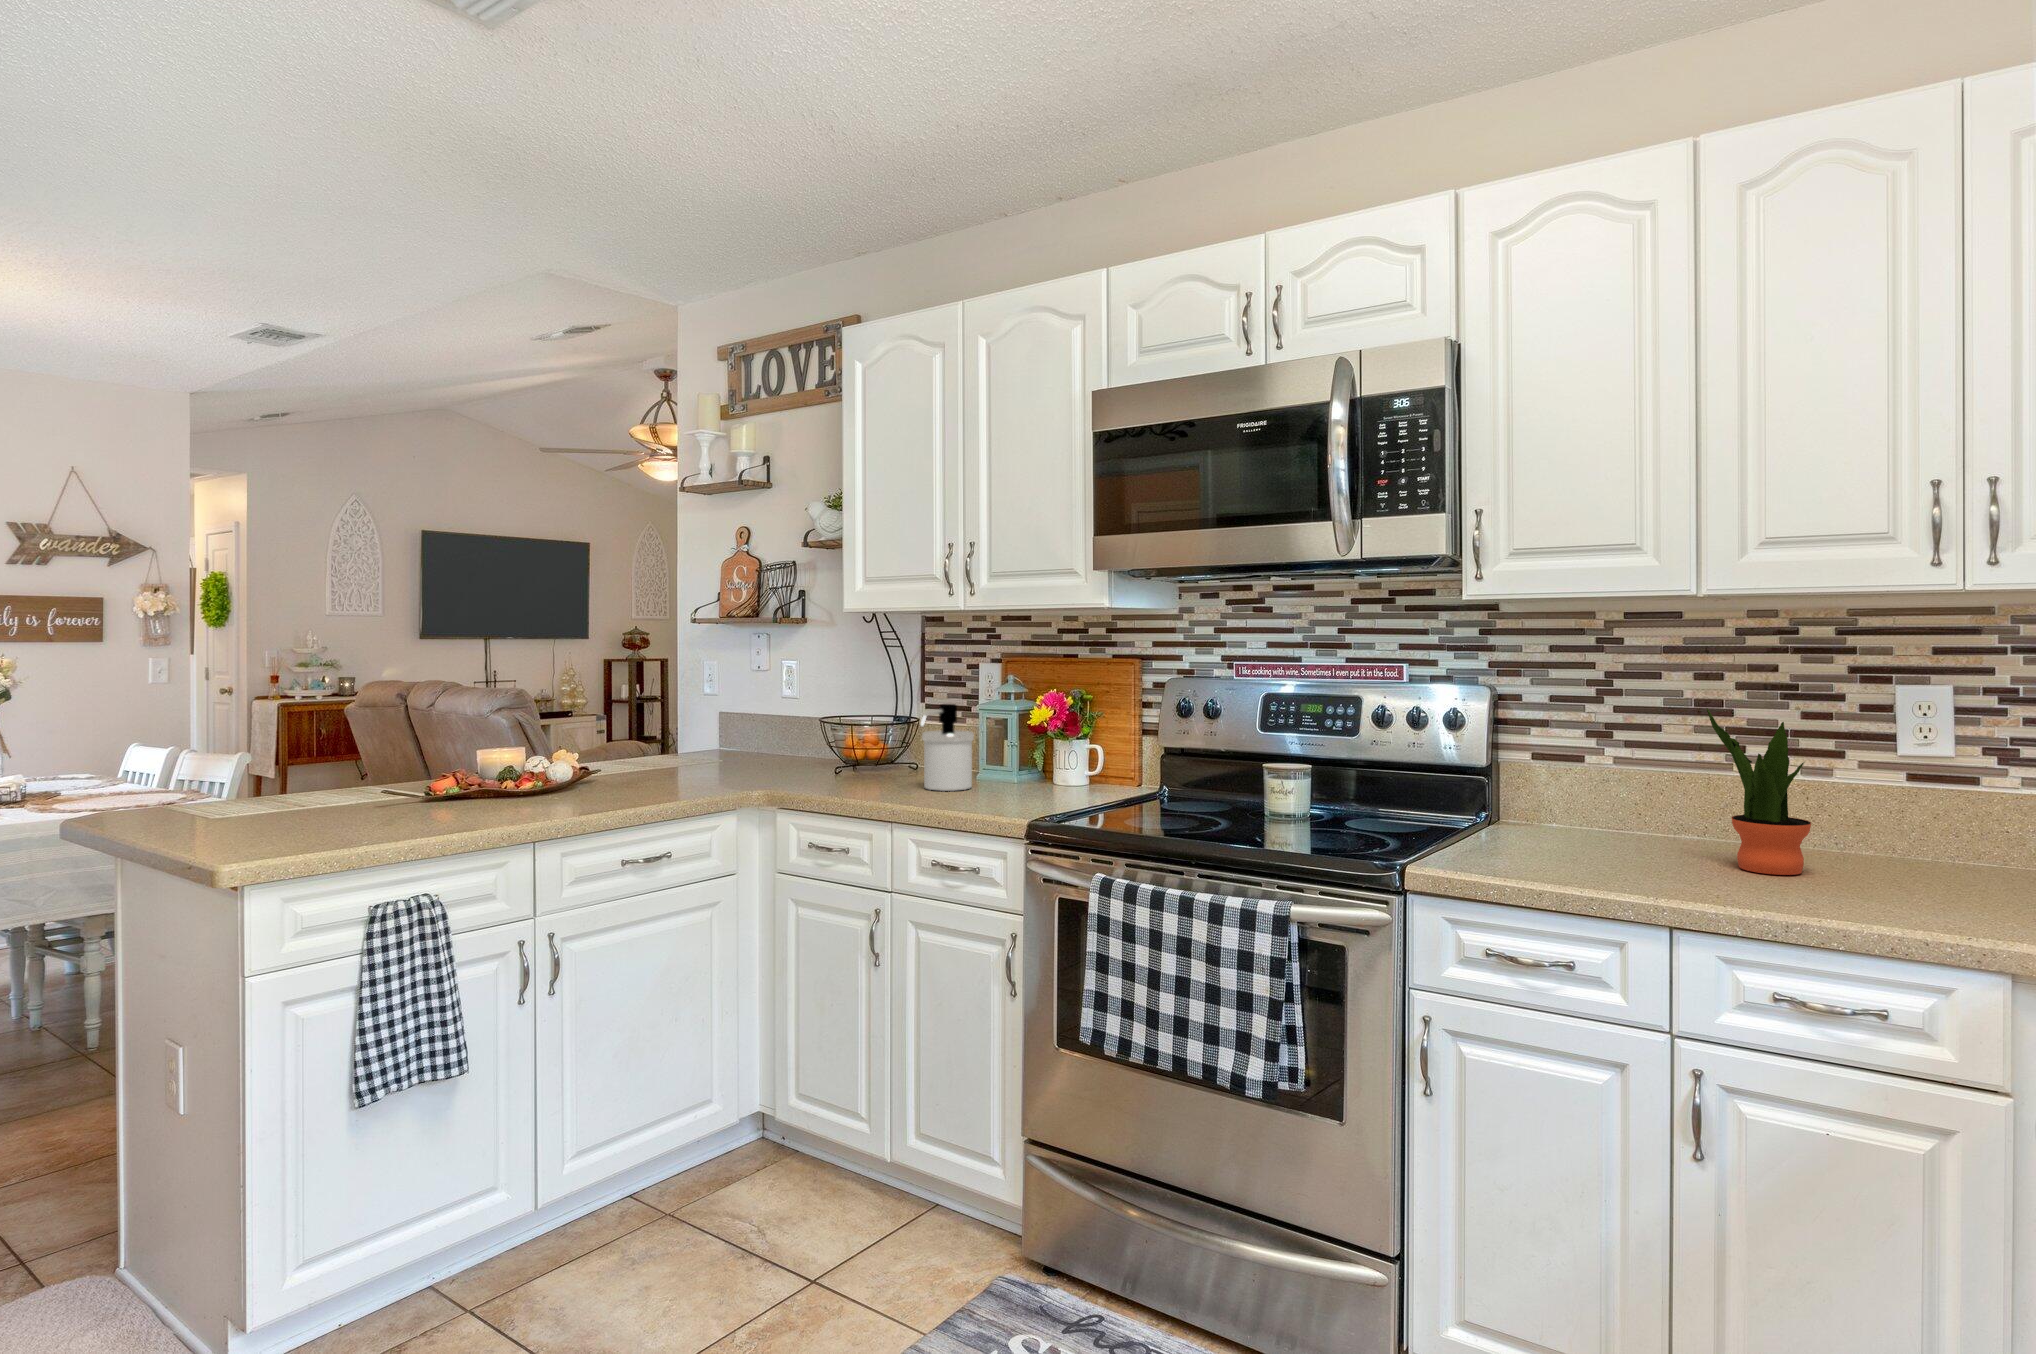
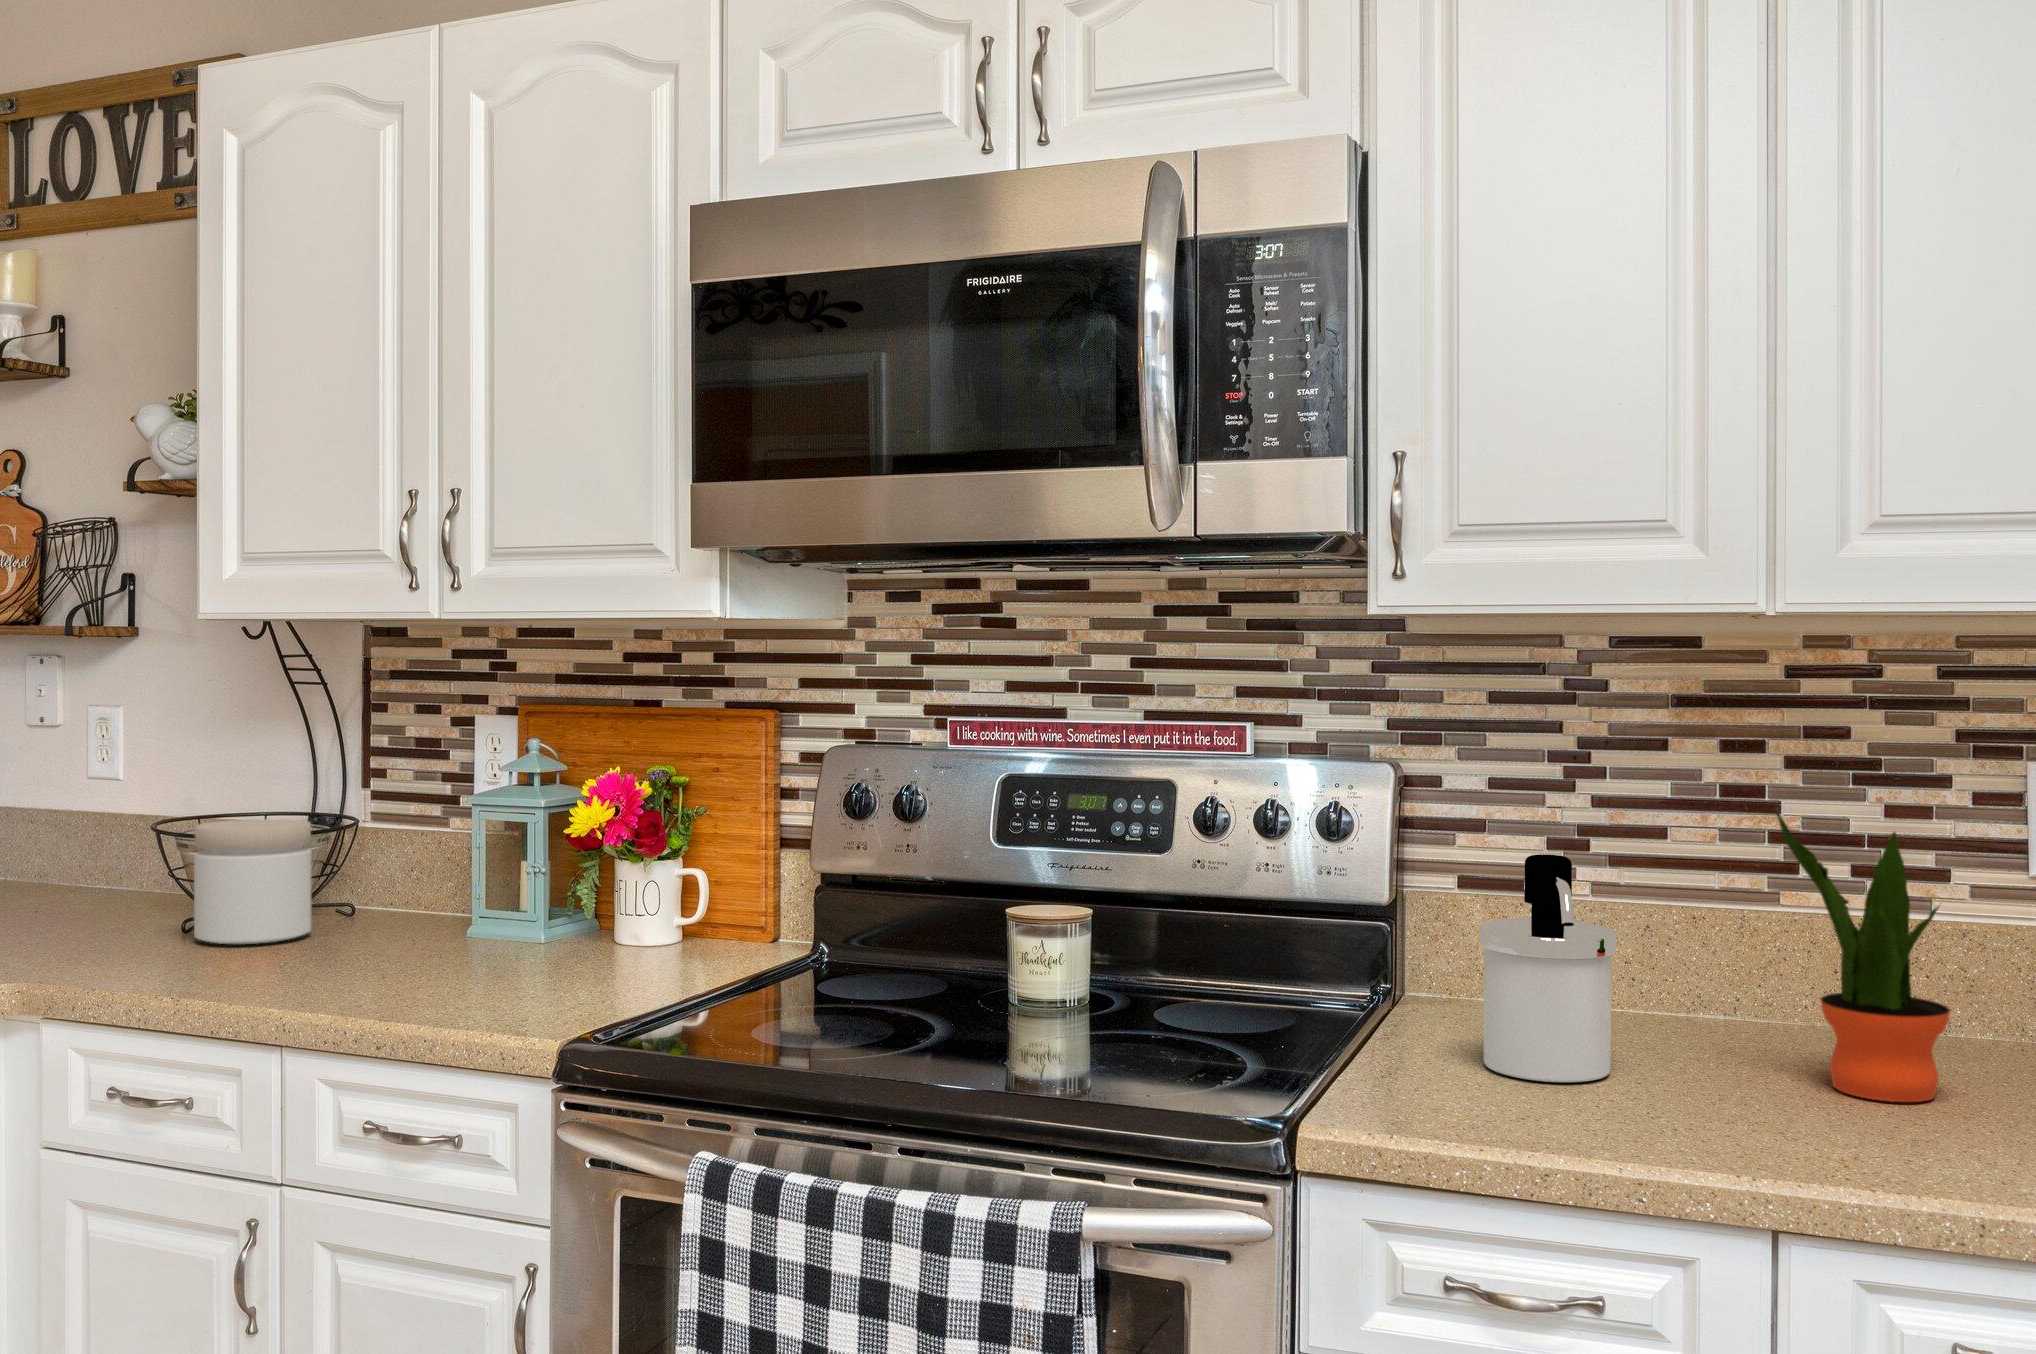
soap dispenser: present [920,704,974,791] -> present [1480,854,1617,1082]
jar: none [843,716,899,779] -> present [194,819,311,944]

